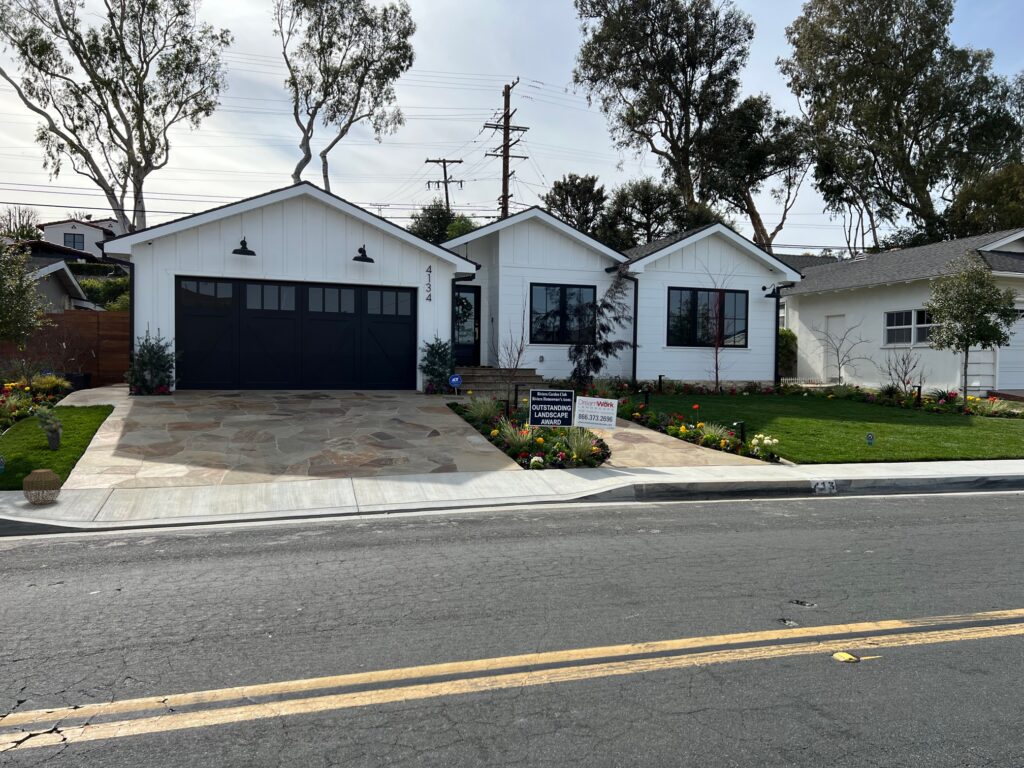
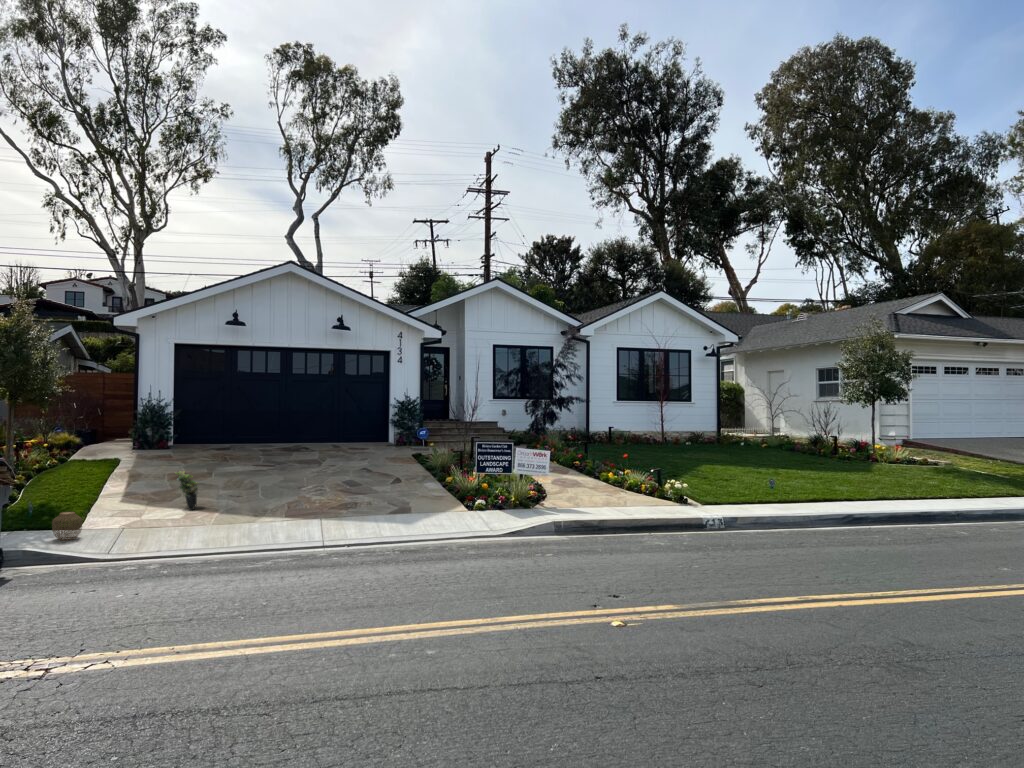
potted plant: present [35,406,63,450] -> present [176,471,198,510]

